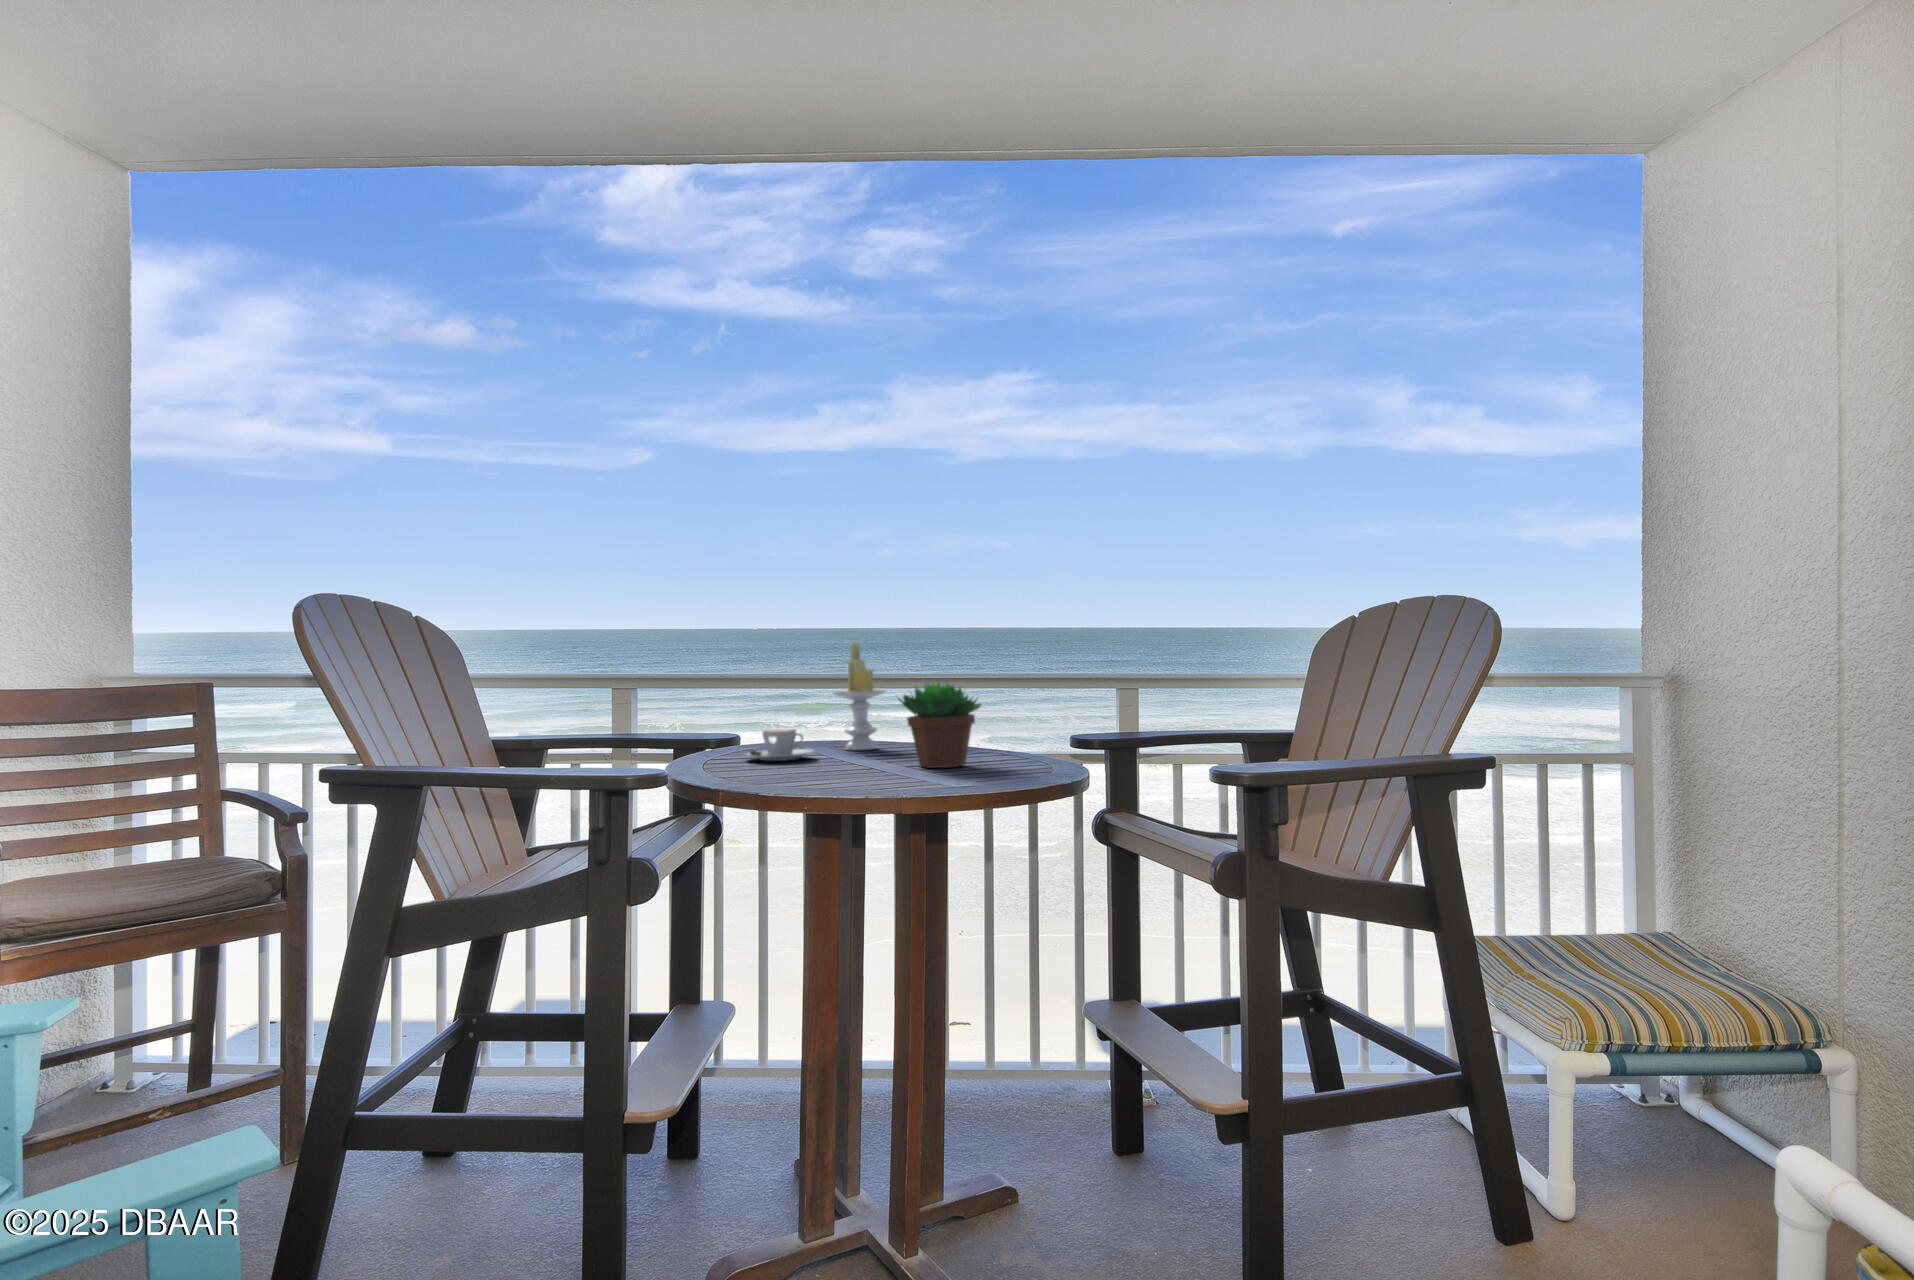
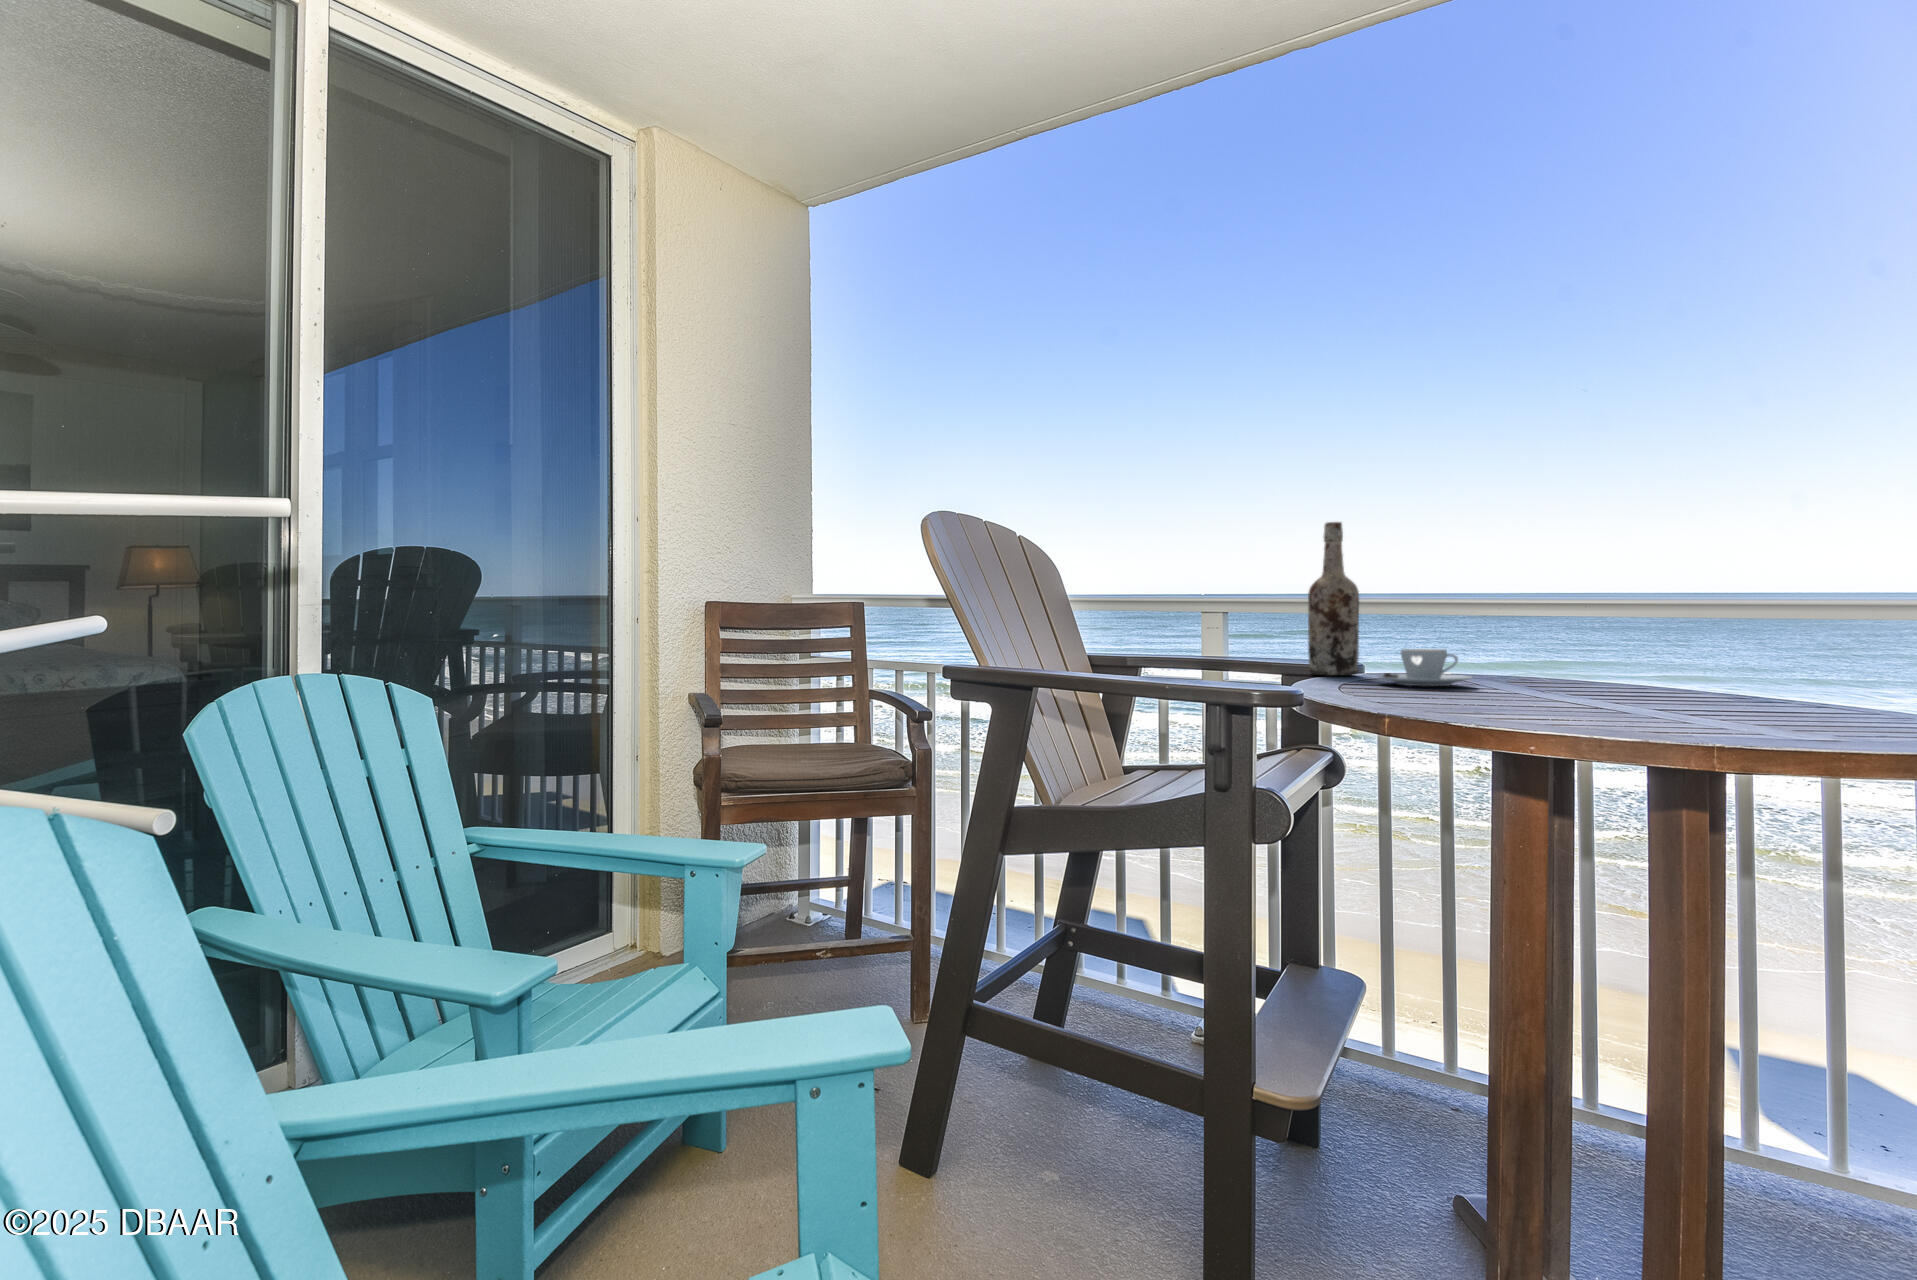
wine bottle: none [696,619,739,753] -> present [1308,522,1359,675]
candle: present [833,643,886,750] -> none [1484,548,1563,682]
succulent plant: present [899,683,981,768] -> none [1616,582,1762,707]

